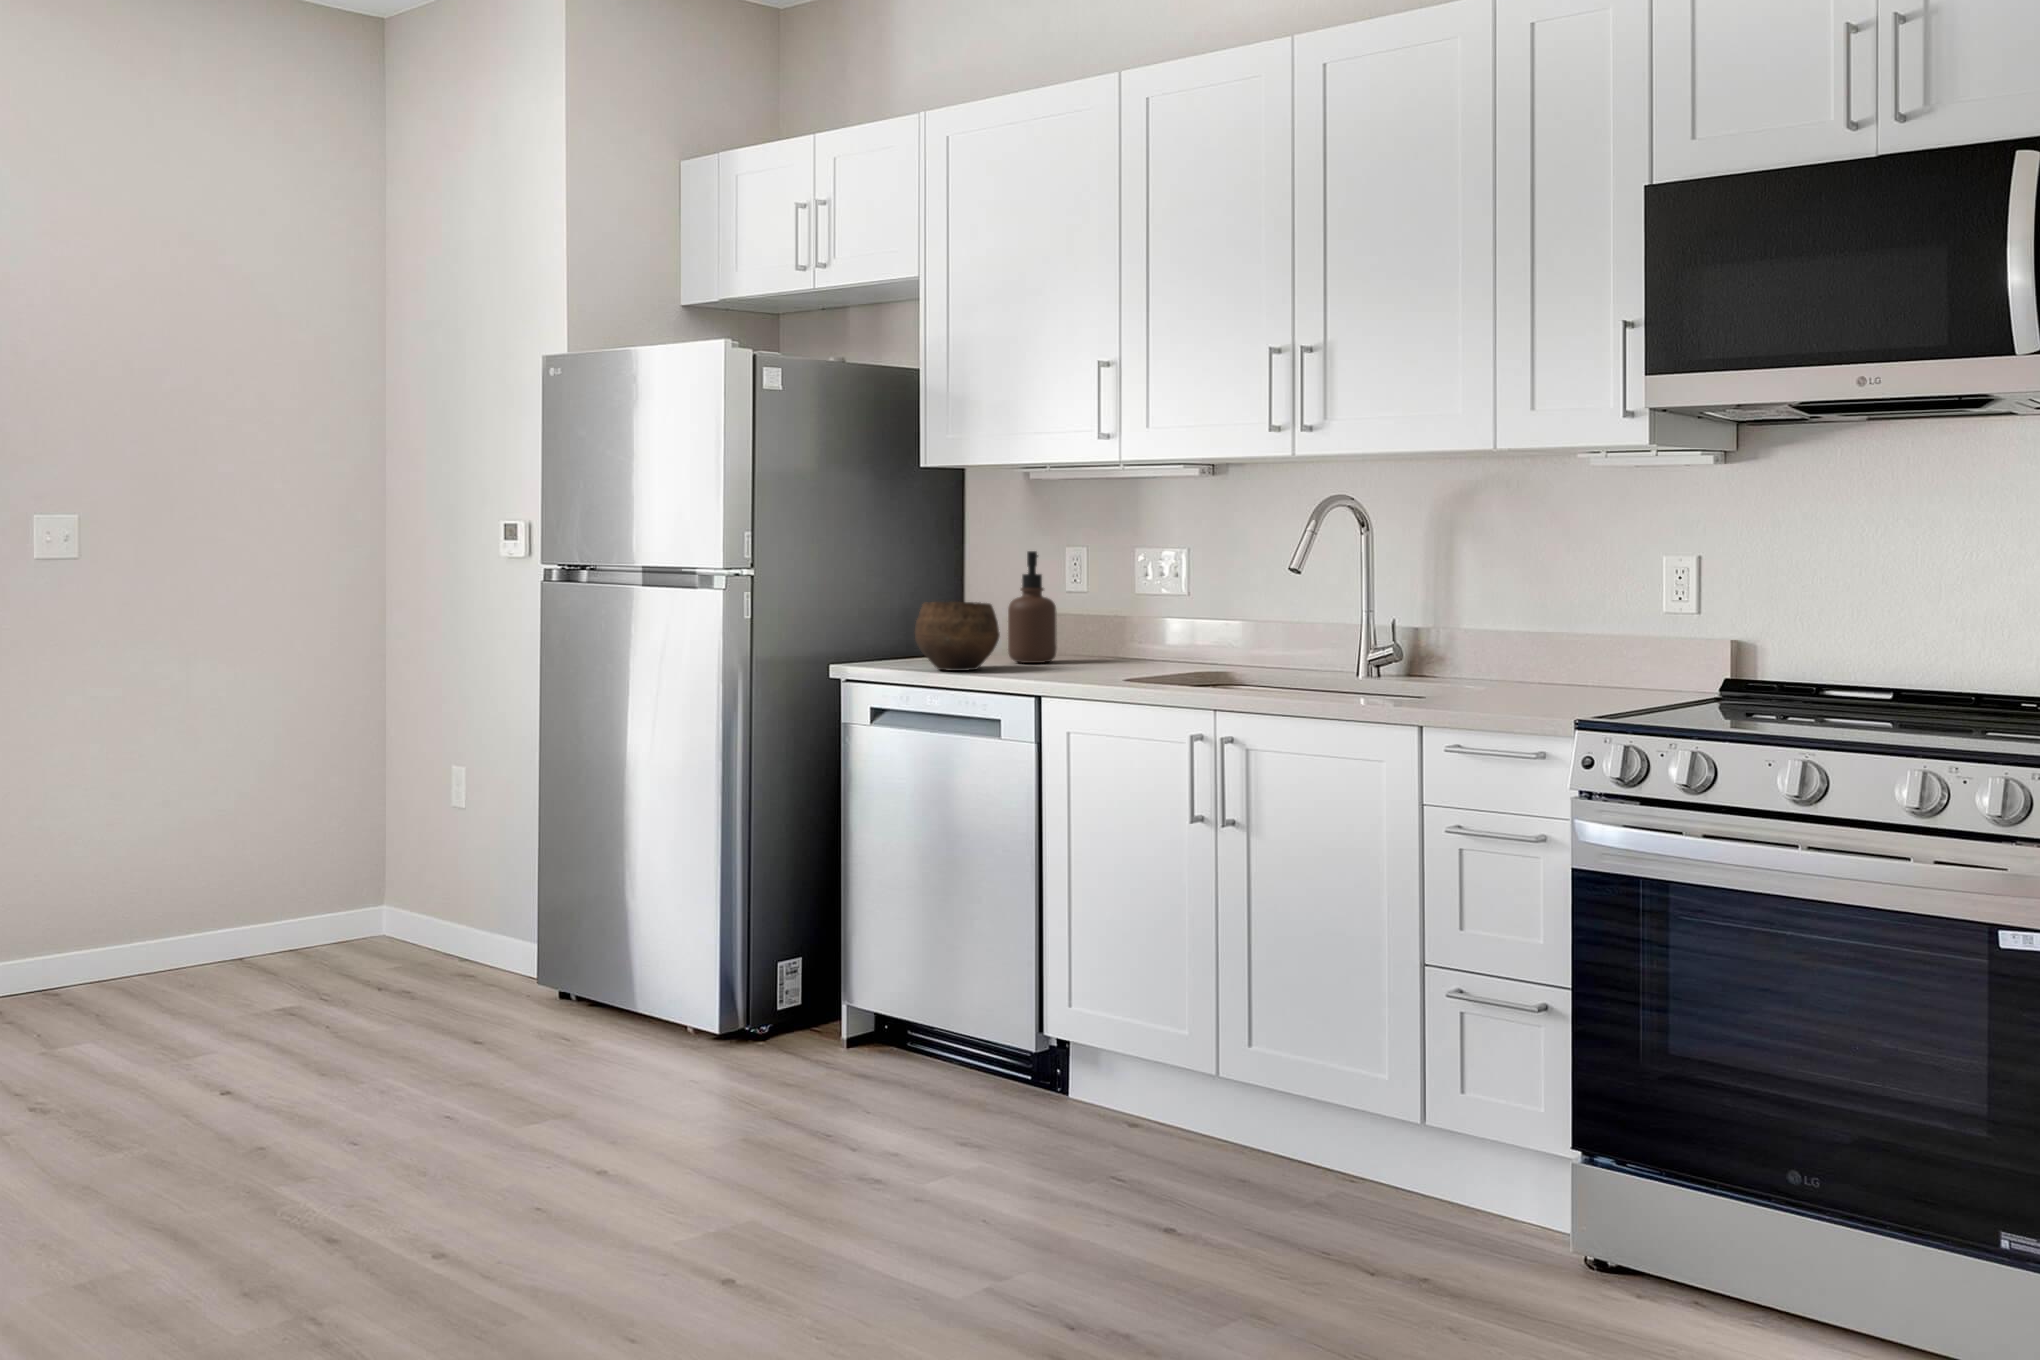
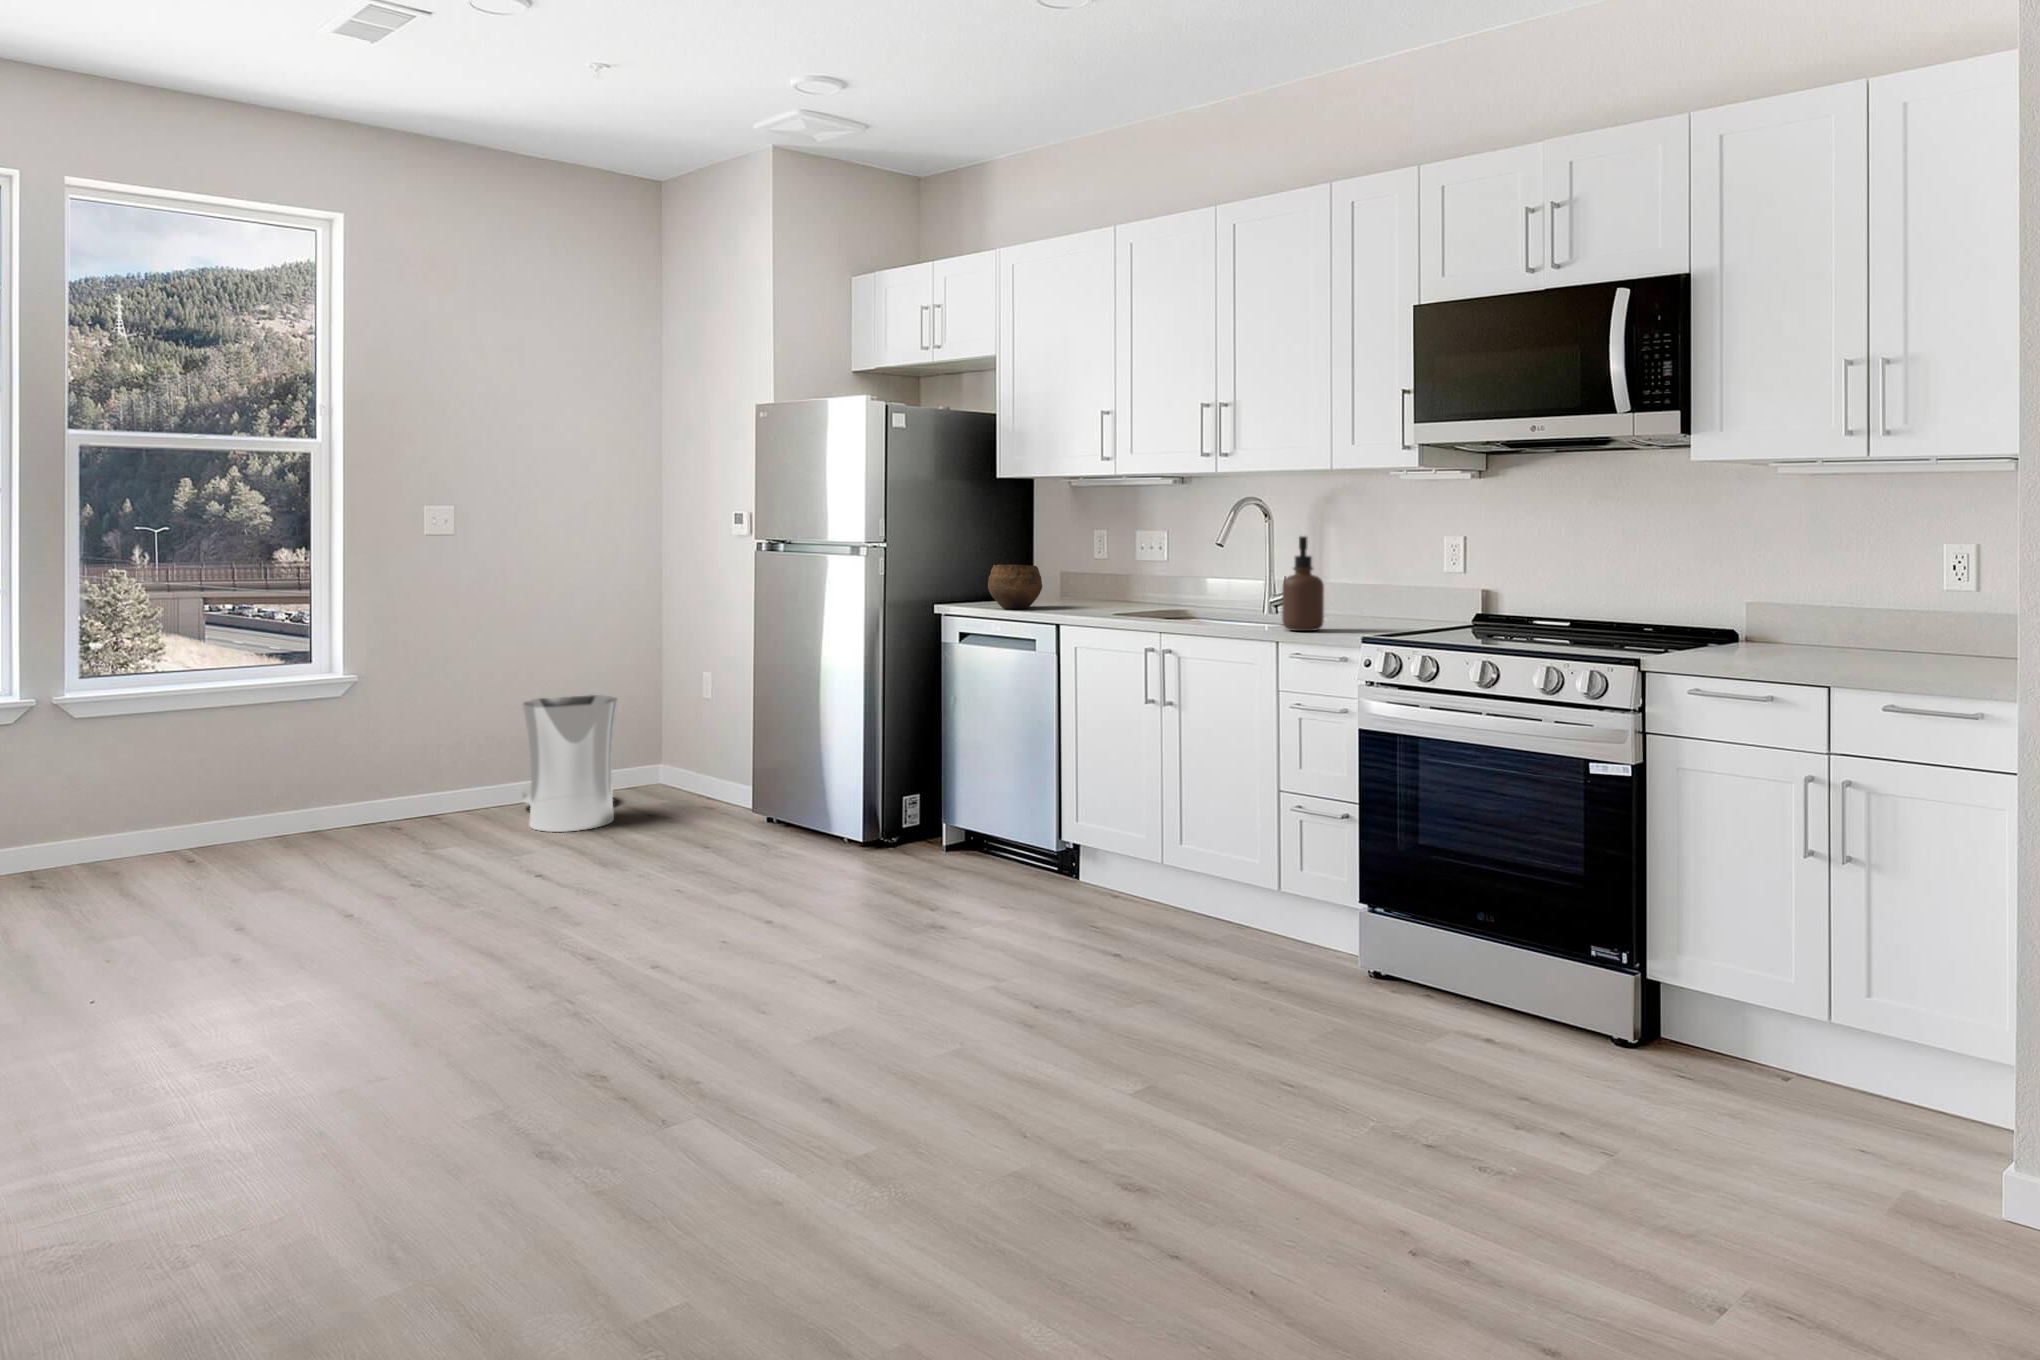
soap dispenser: present [1008,551,1057,663] -> present [1282,536,1324,631]
trash can: none [178,803,330,1017] -> present [522,695,618,832]

